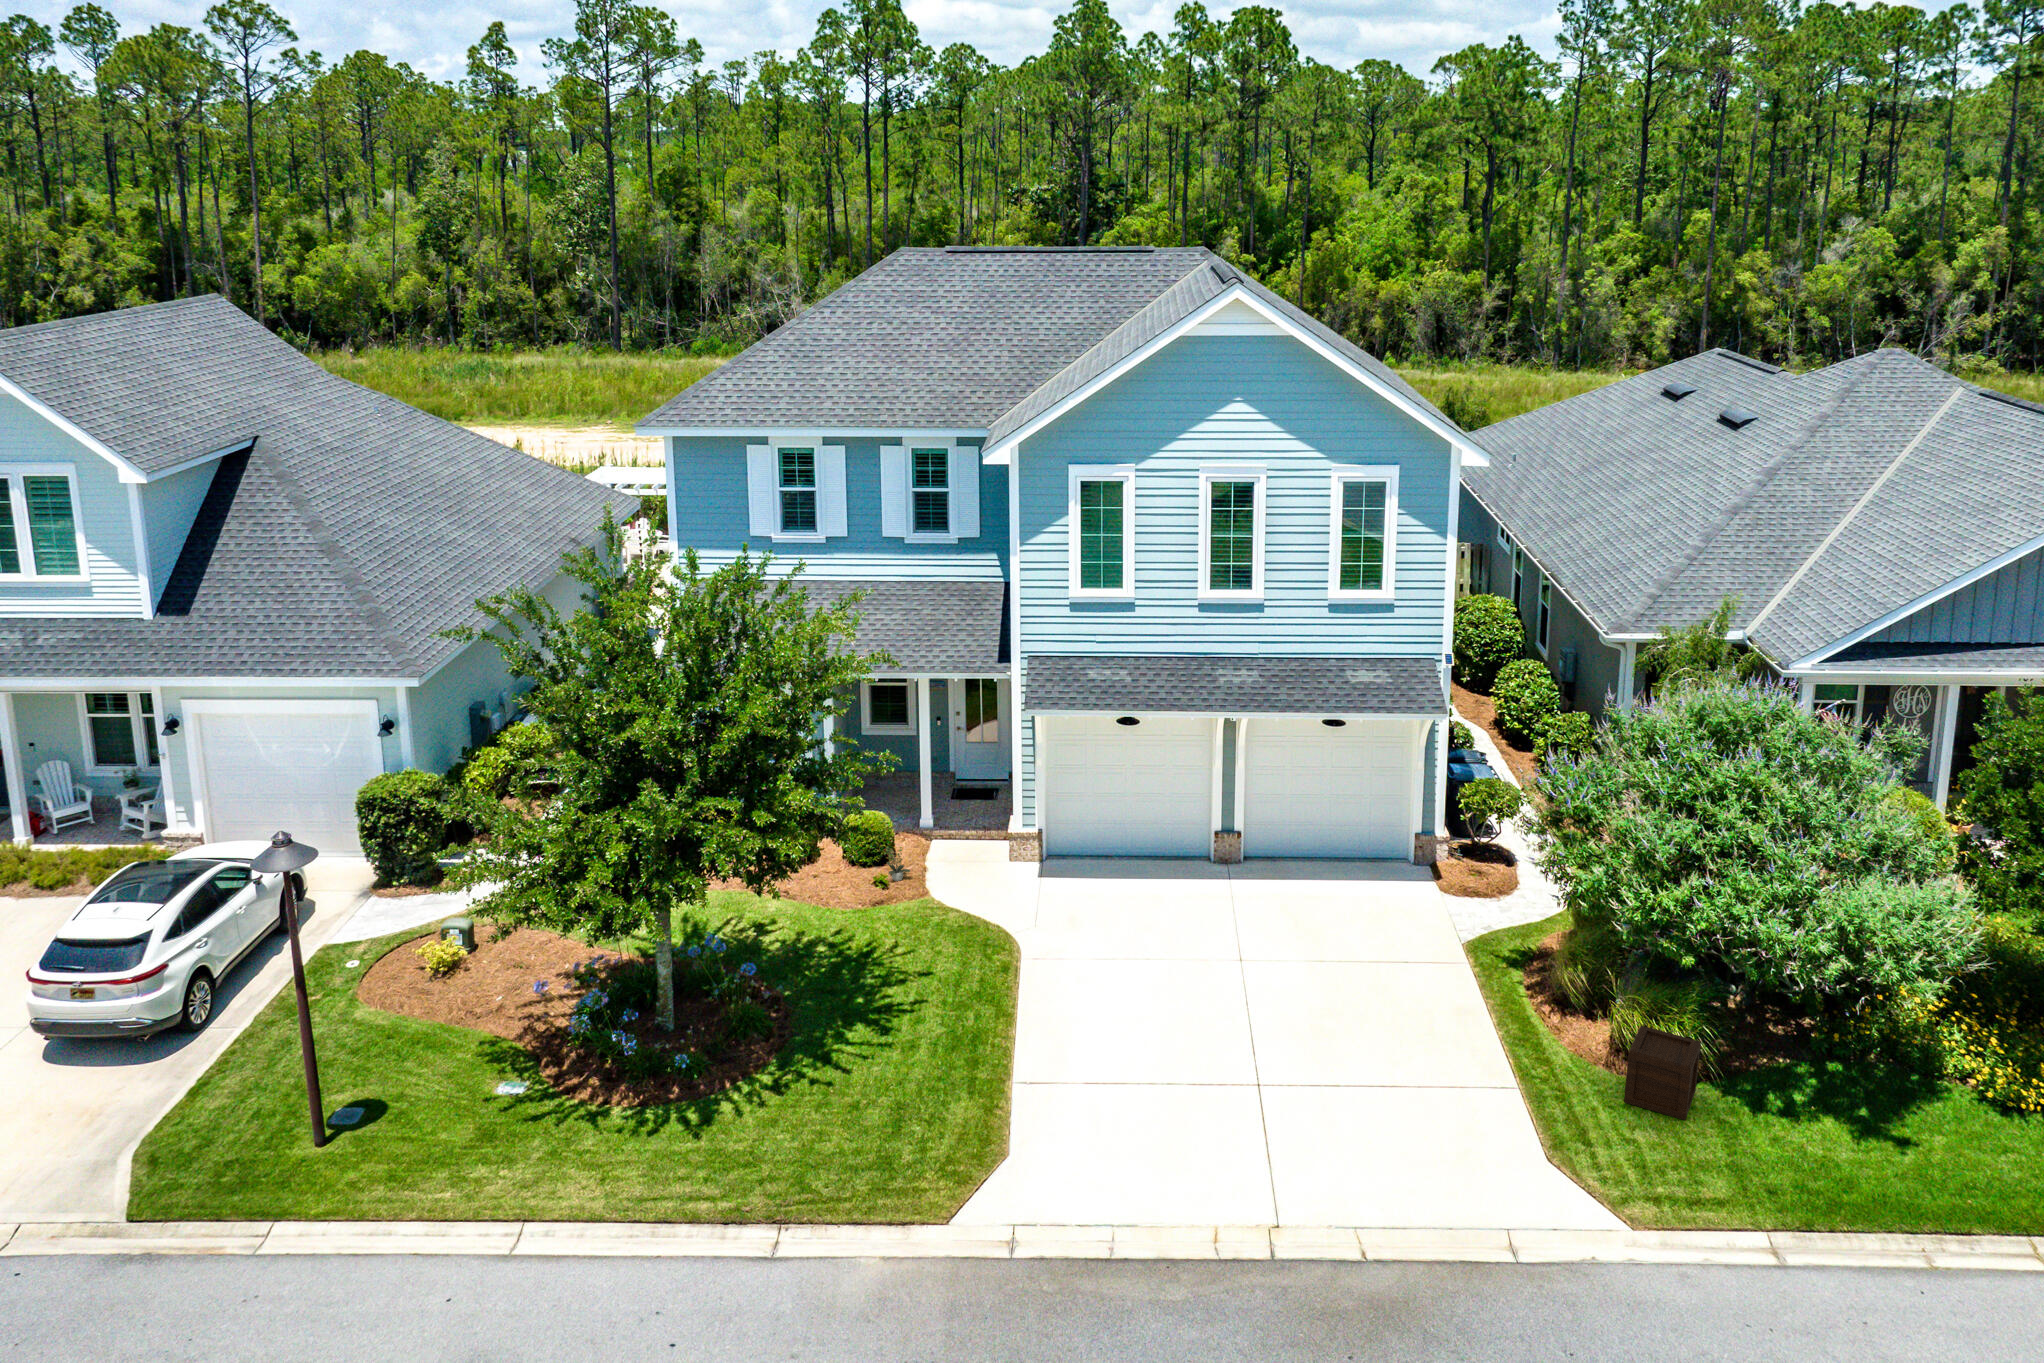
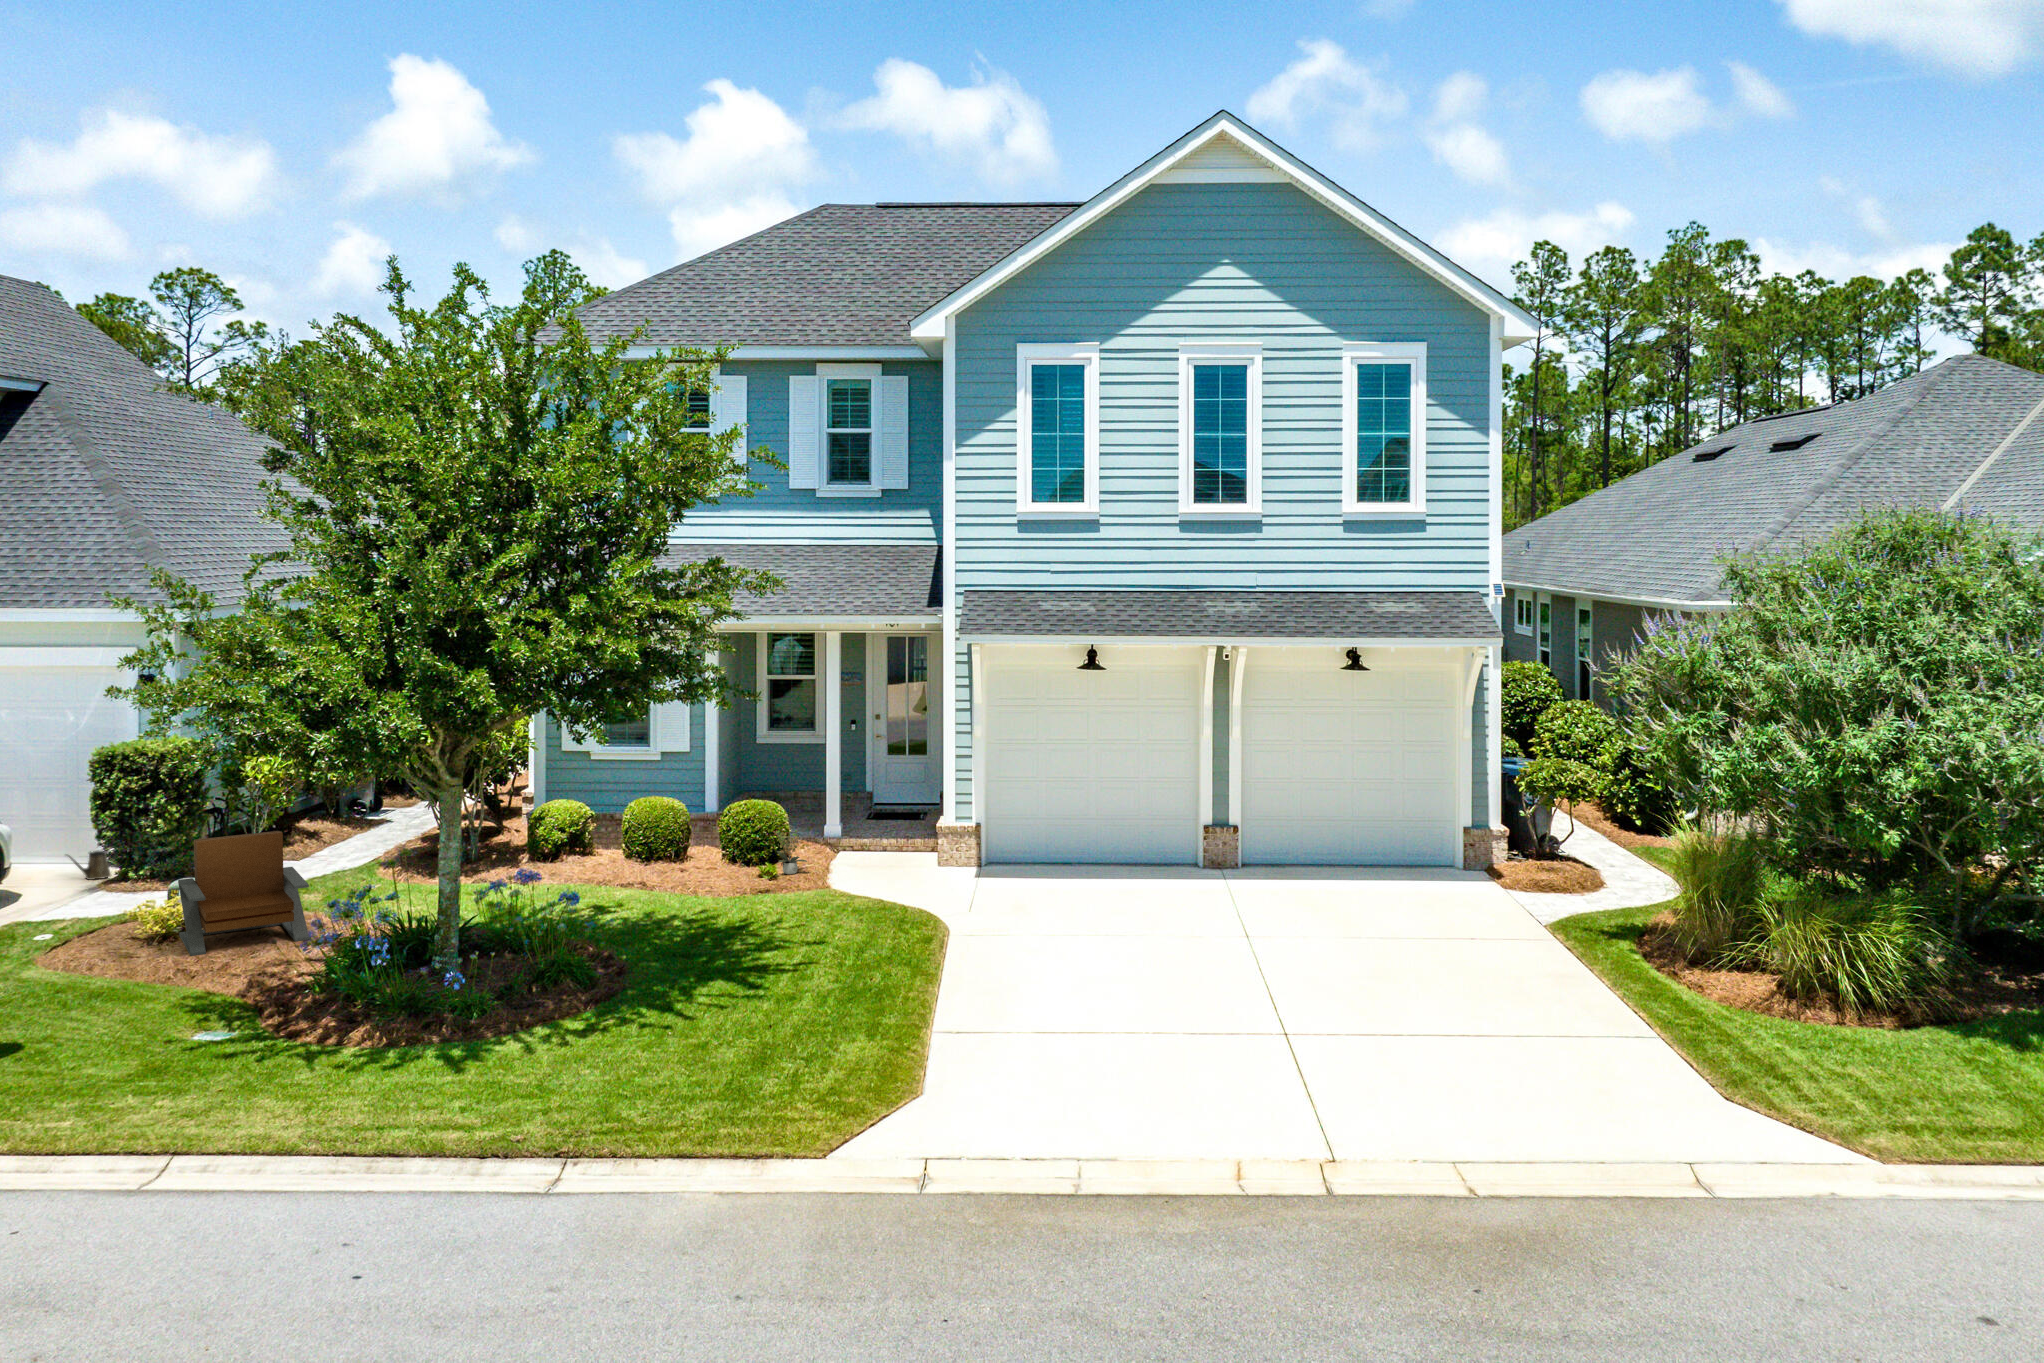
watering can: none [345,870,381,894] -> present [67,851,116,880]
lounge chair: none [446,886,548,993] -> present [178,831,309,956]
wooden crate: present [1624,1026,1701,1120] -> none [1792,957,1894,1073]

